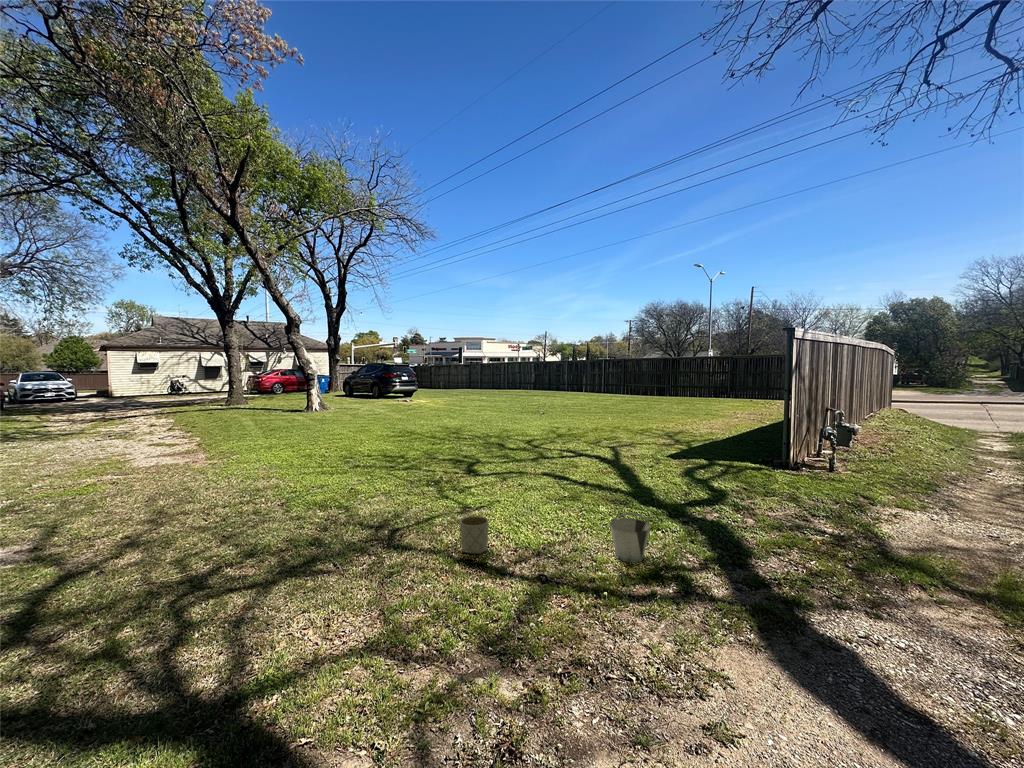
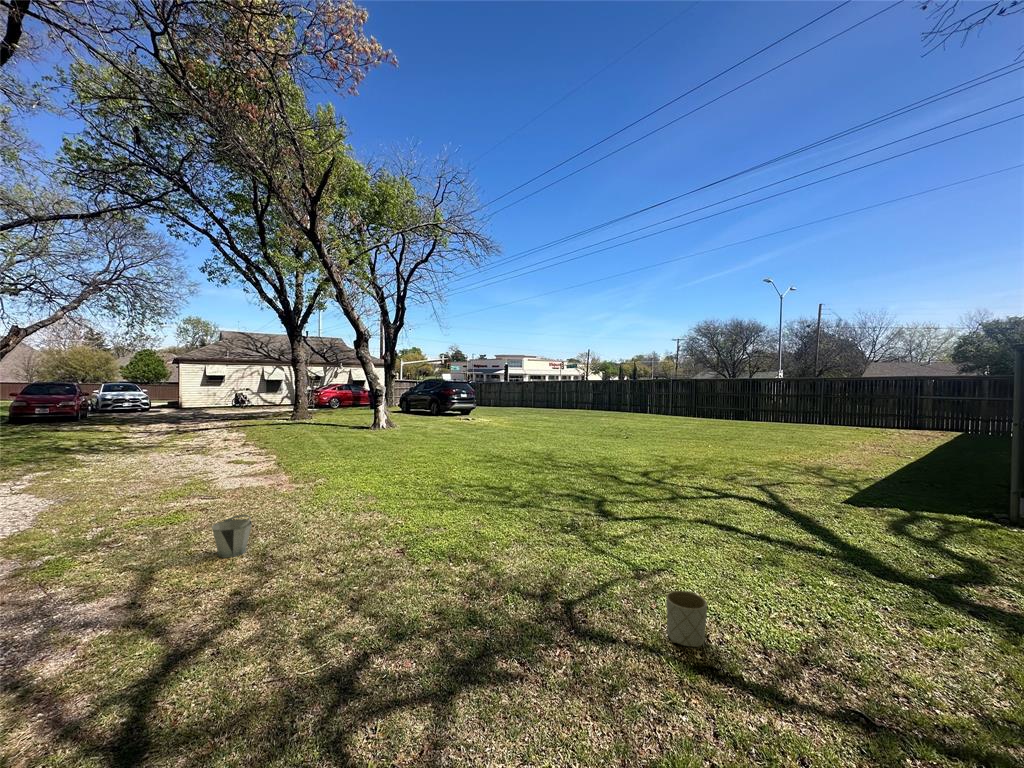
bucket: present [610,513,651,563] -> present [212,514,252,558]

